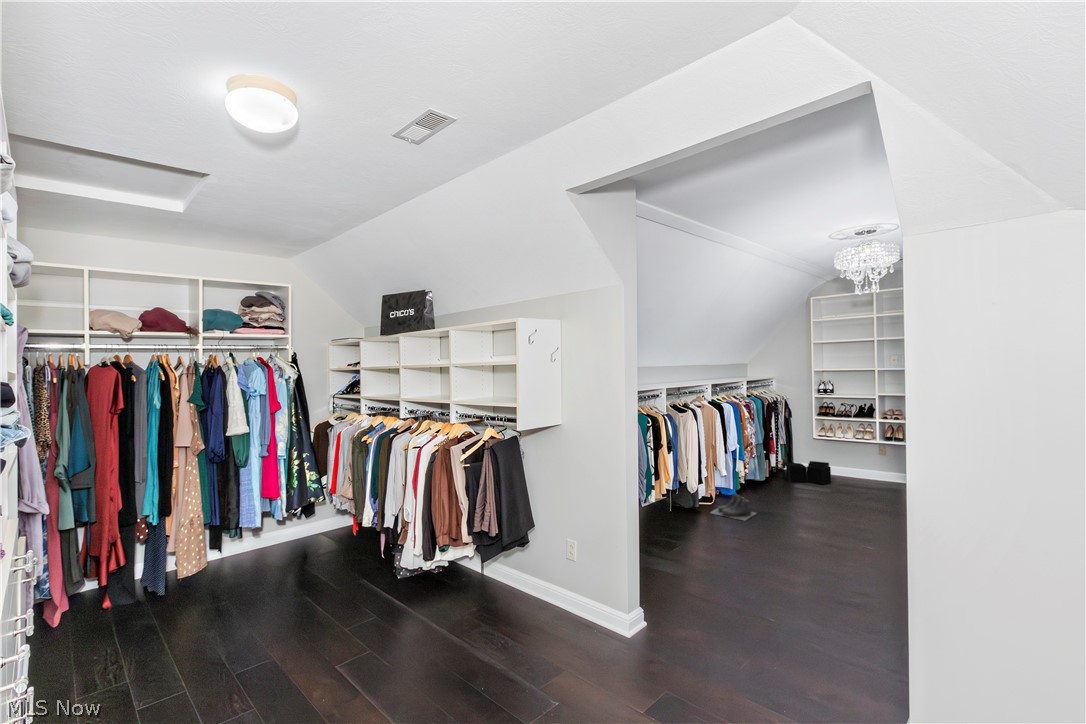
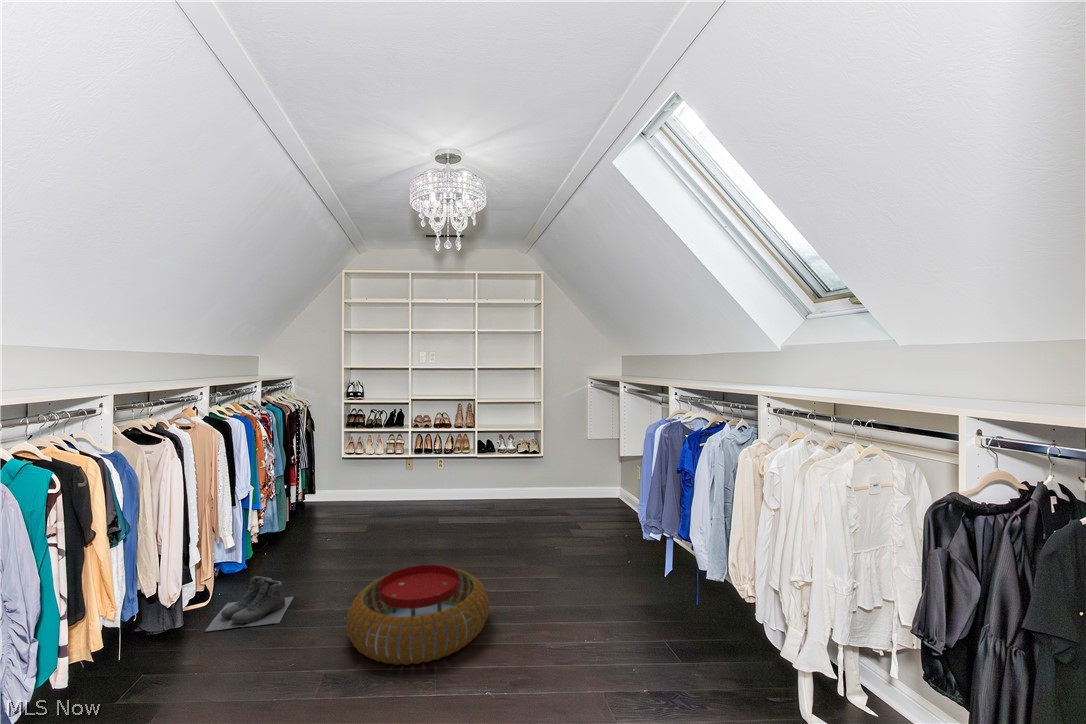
storage bin: present [781,461,834,485] -> none [304,484,371,522]
pouf: none [776,509,879,564] -> present [347,565,489,665]

